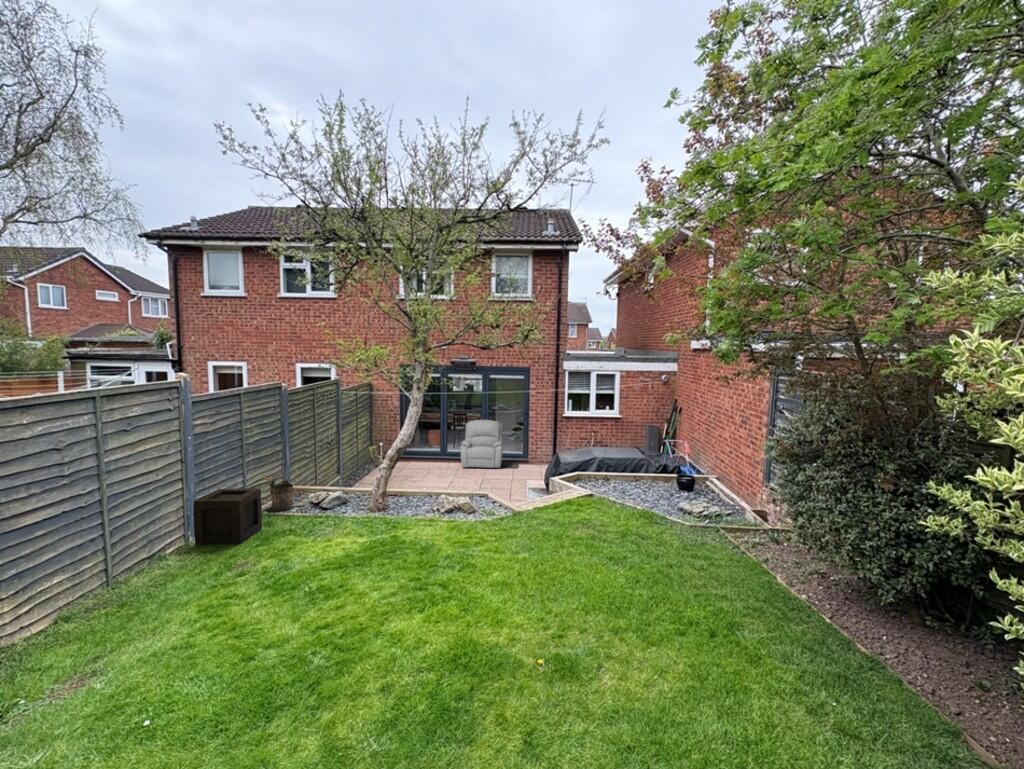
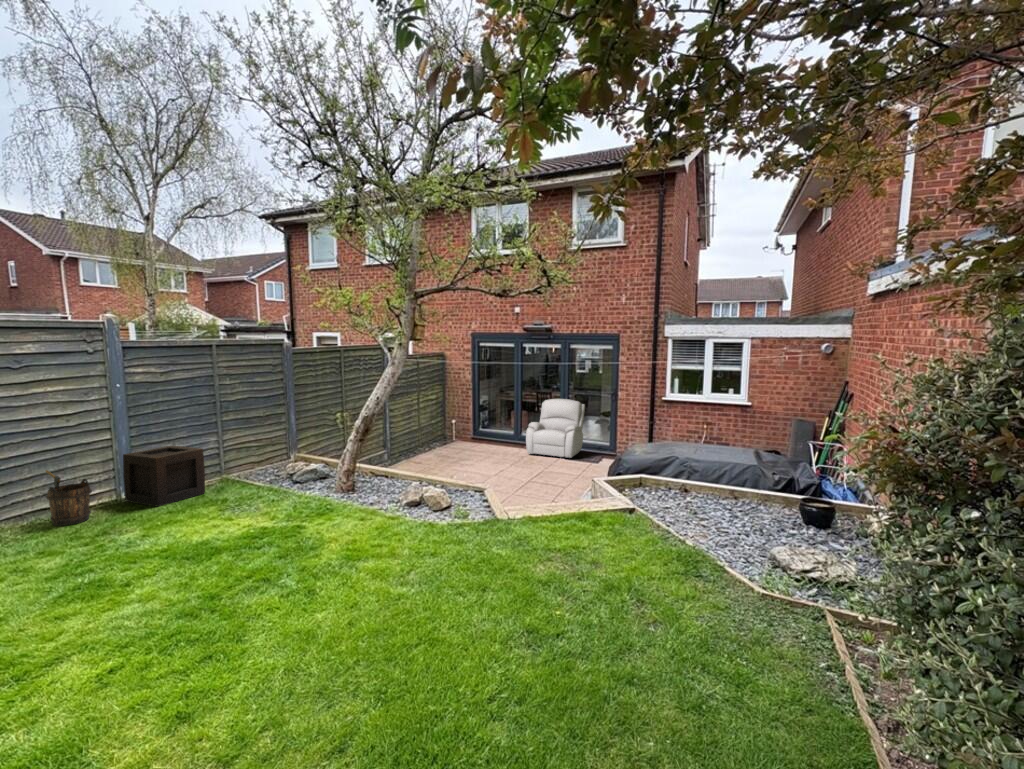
bucket: present [262,476,294,511] -> present [46,470,92,526]

